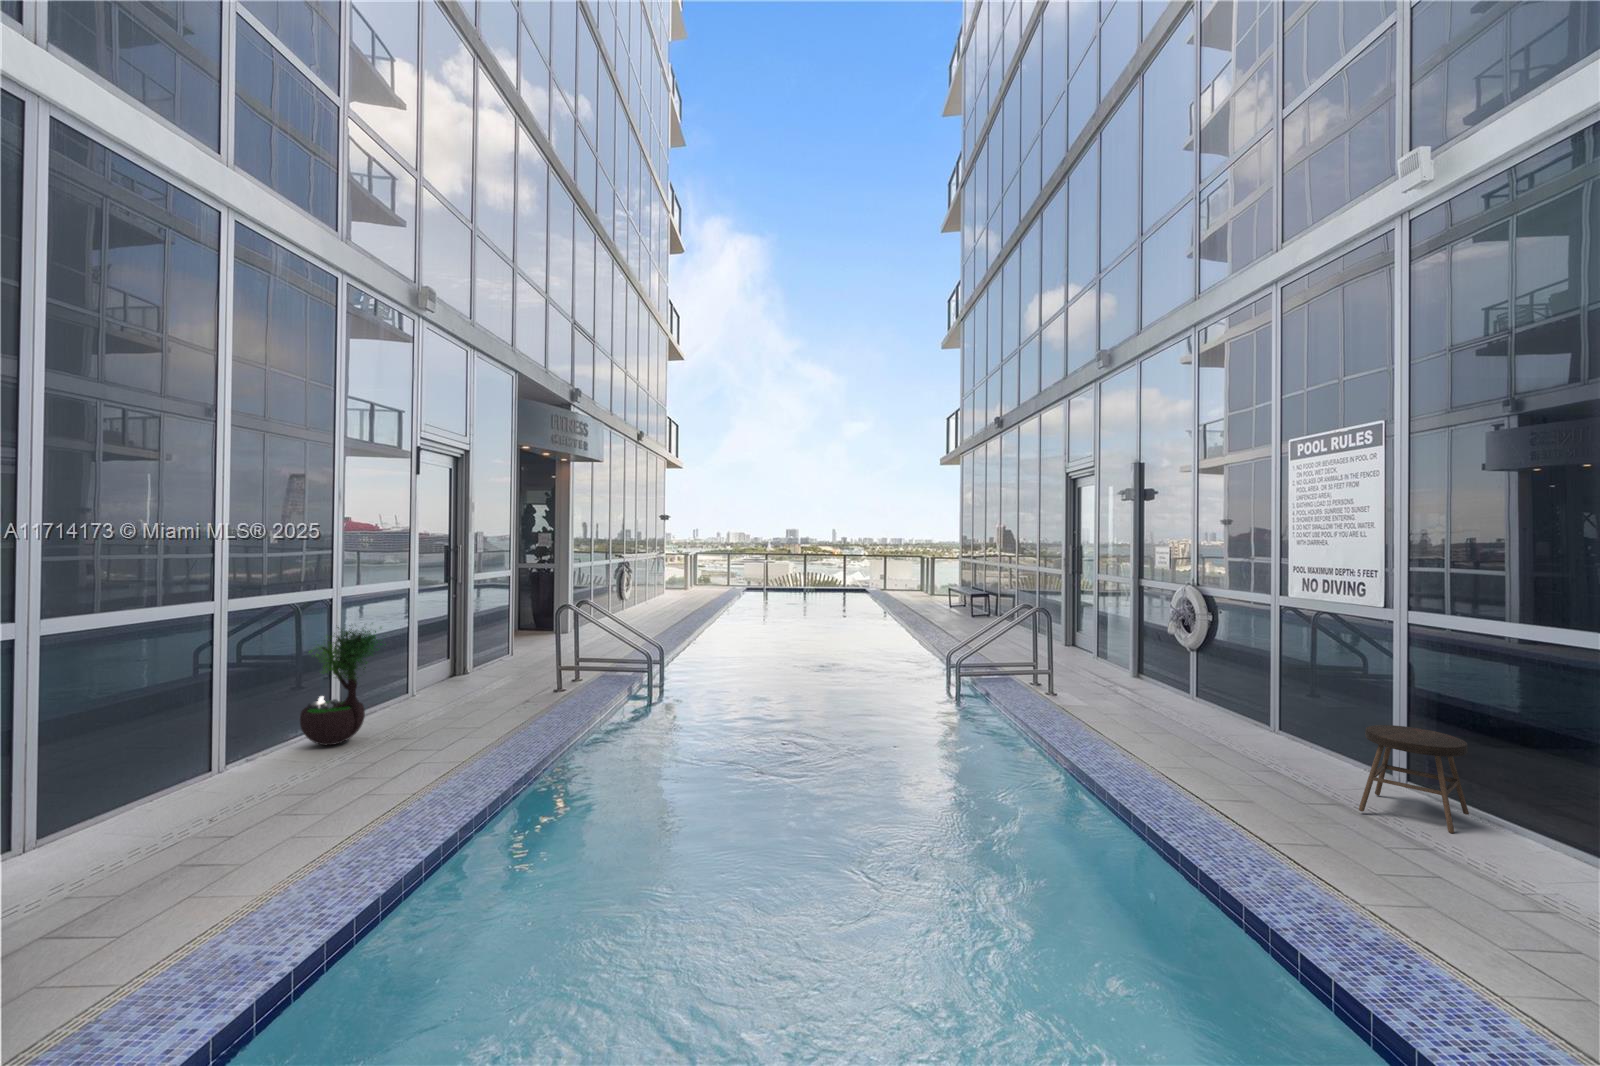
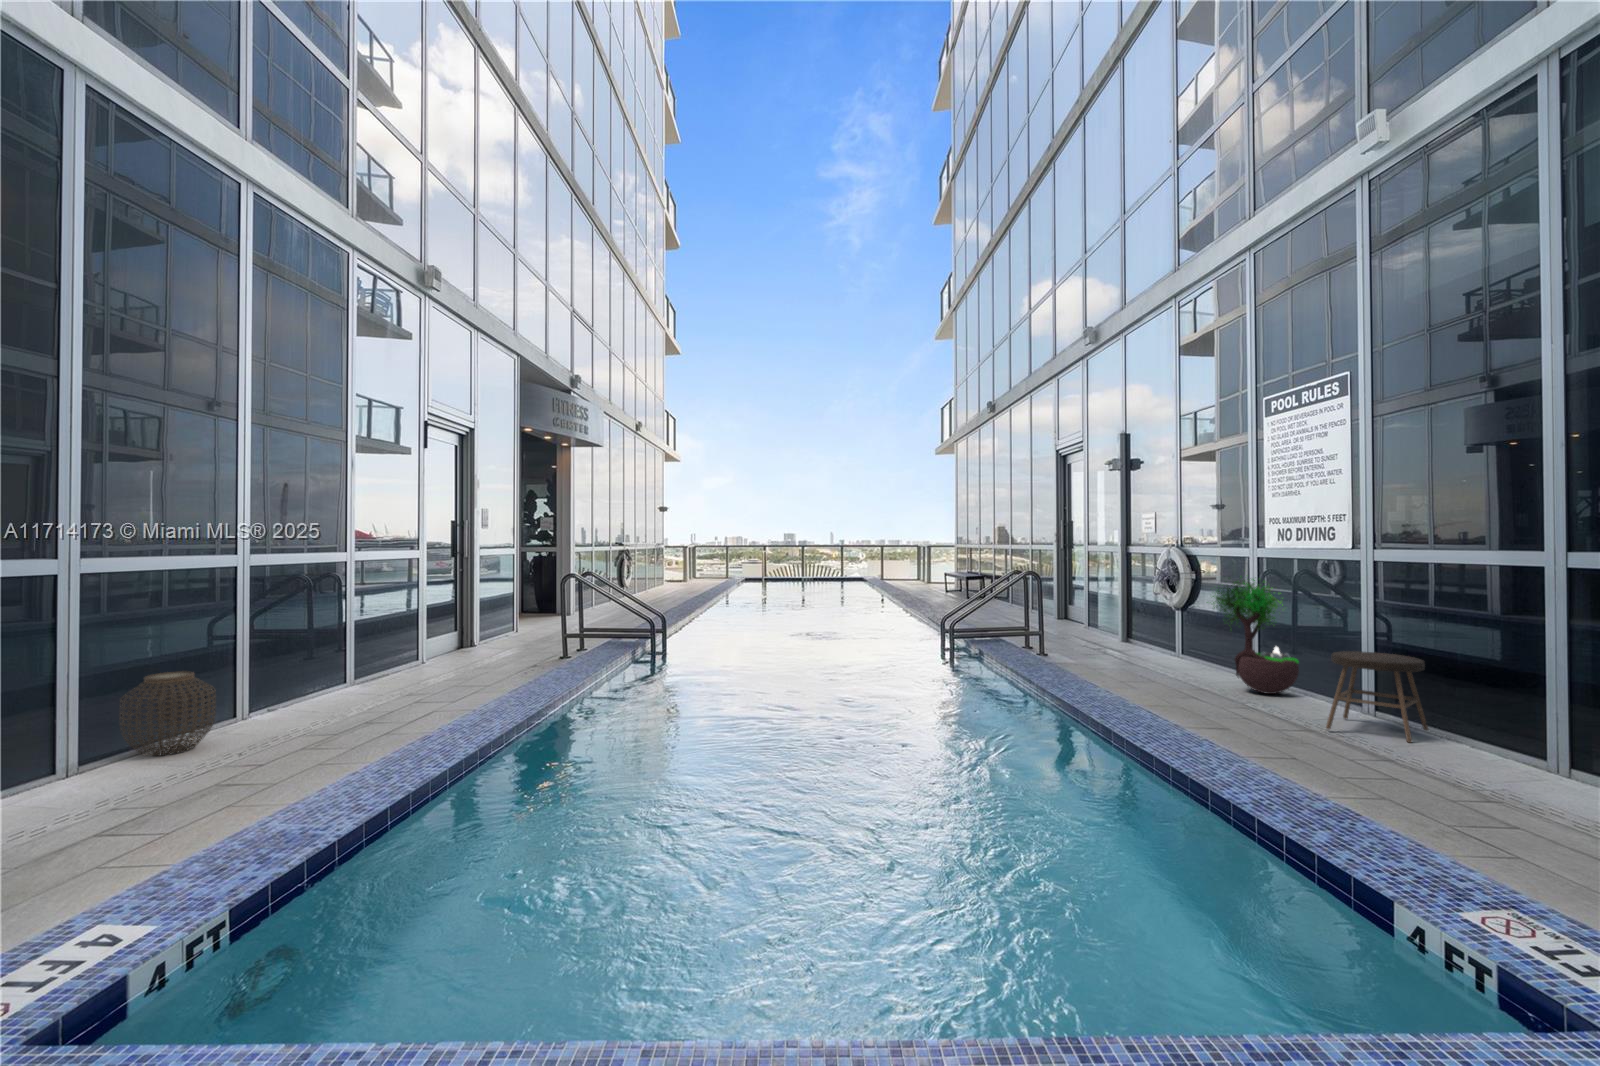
potted tree: present [300,627,386,745] -> present [1213,575,1299,694]
woven basket: none [75,745,181,840] -> present [119,671,216,756]

